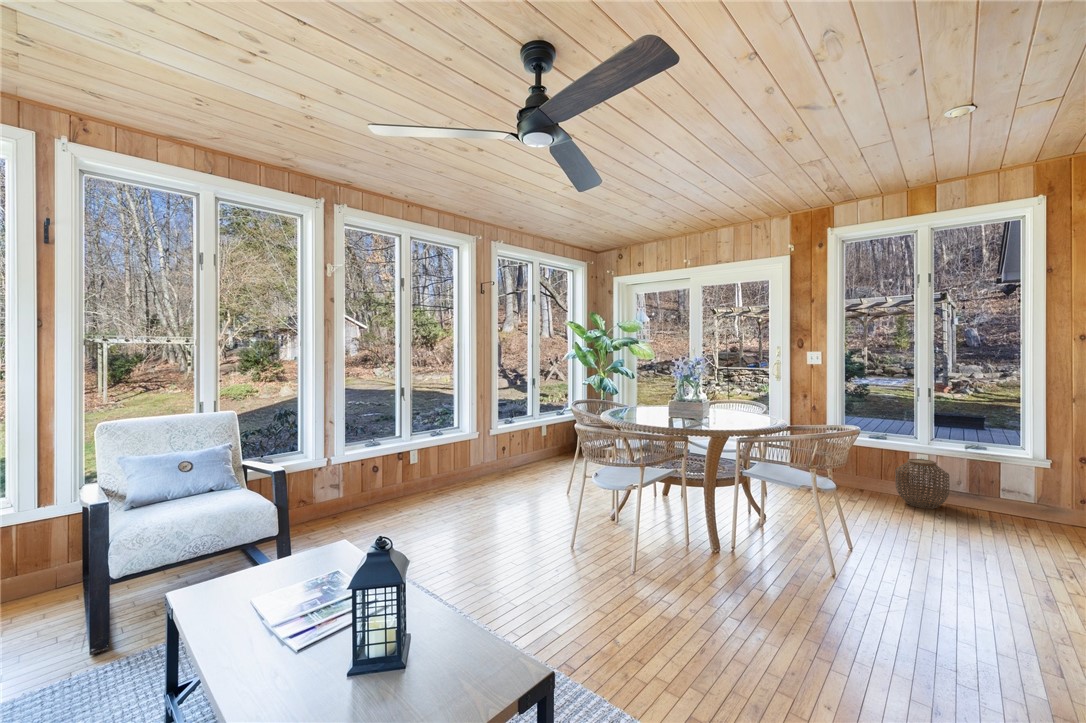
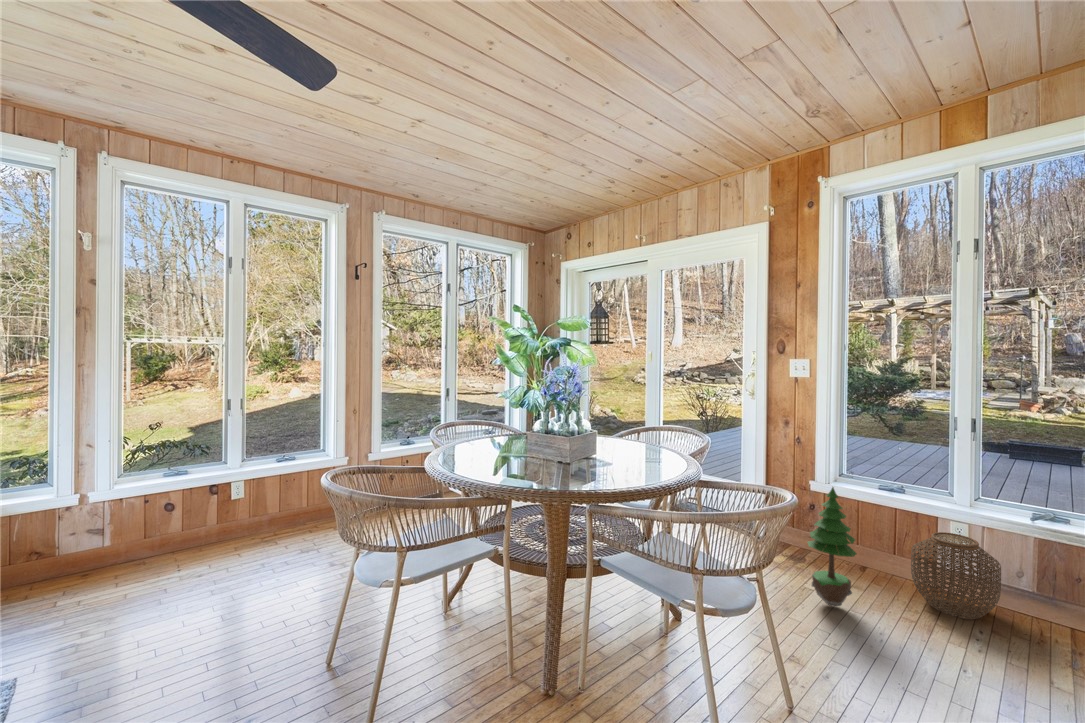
potted tree: none [834,431,866,508] -> present [807,487,856,606]

